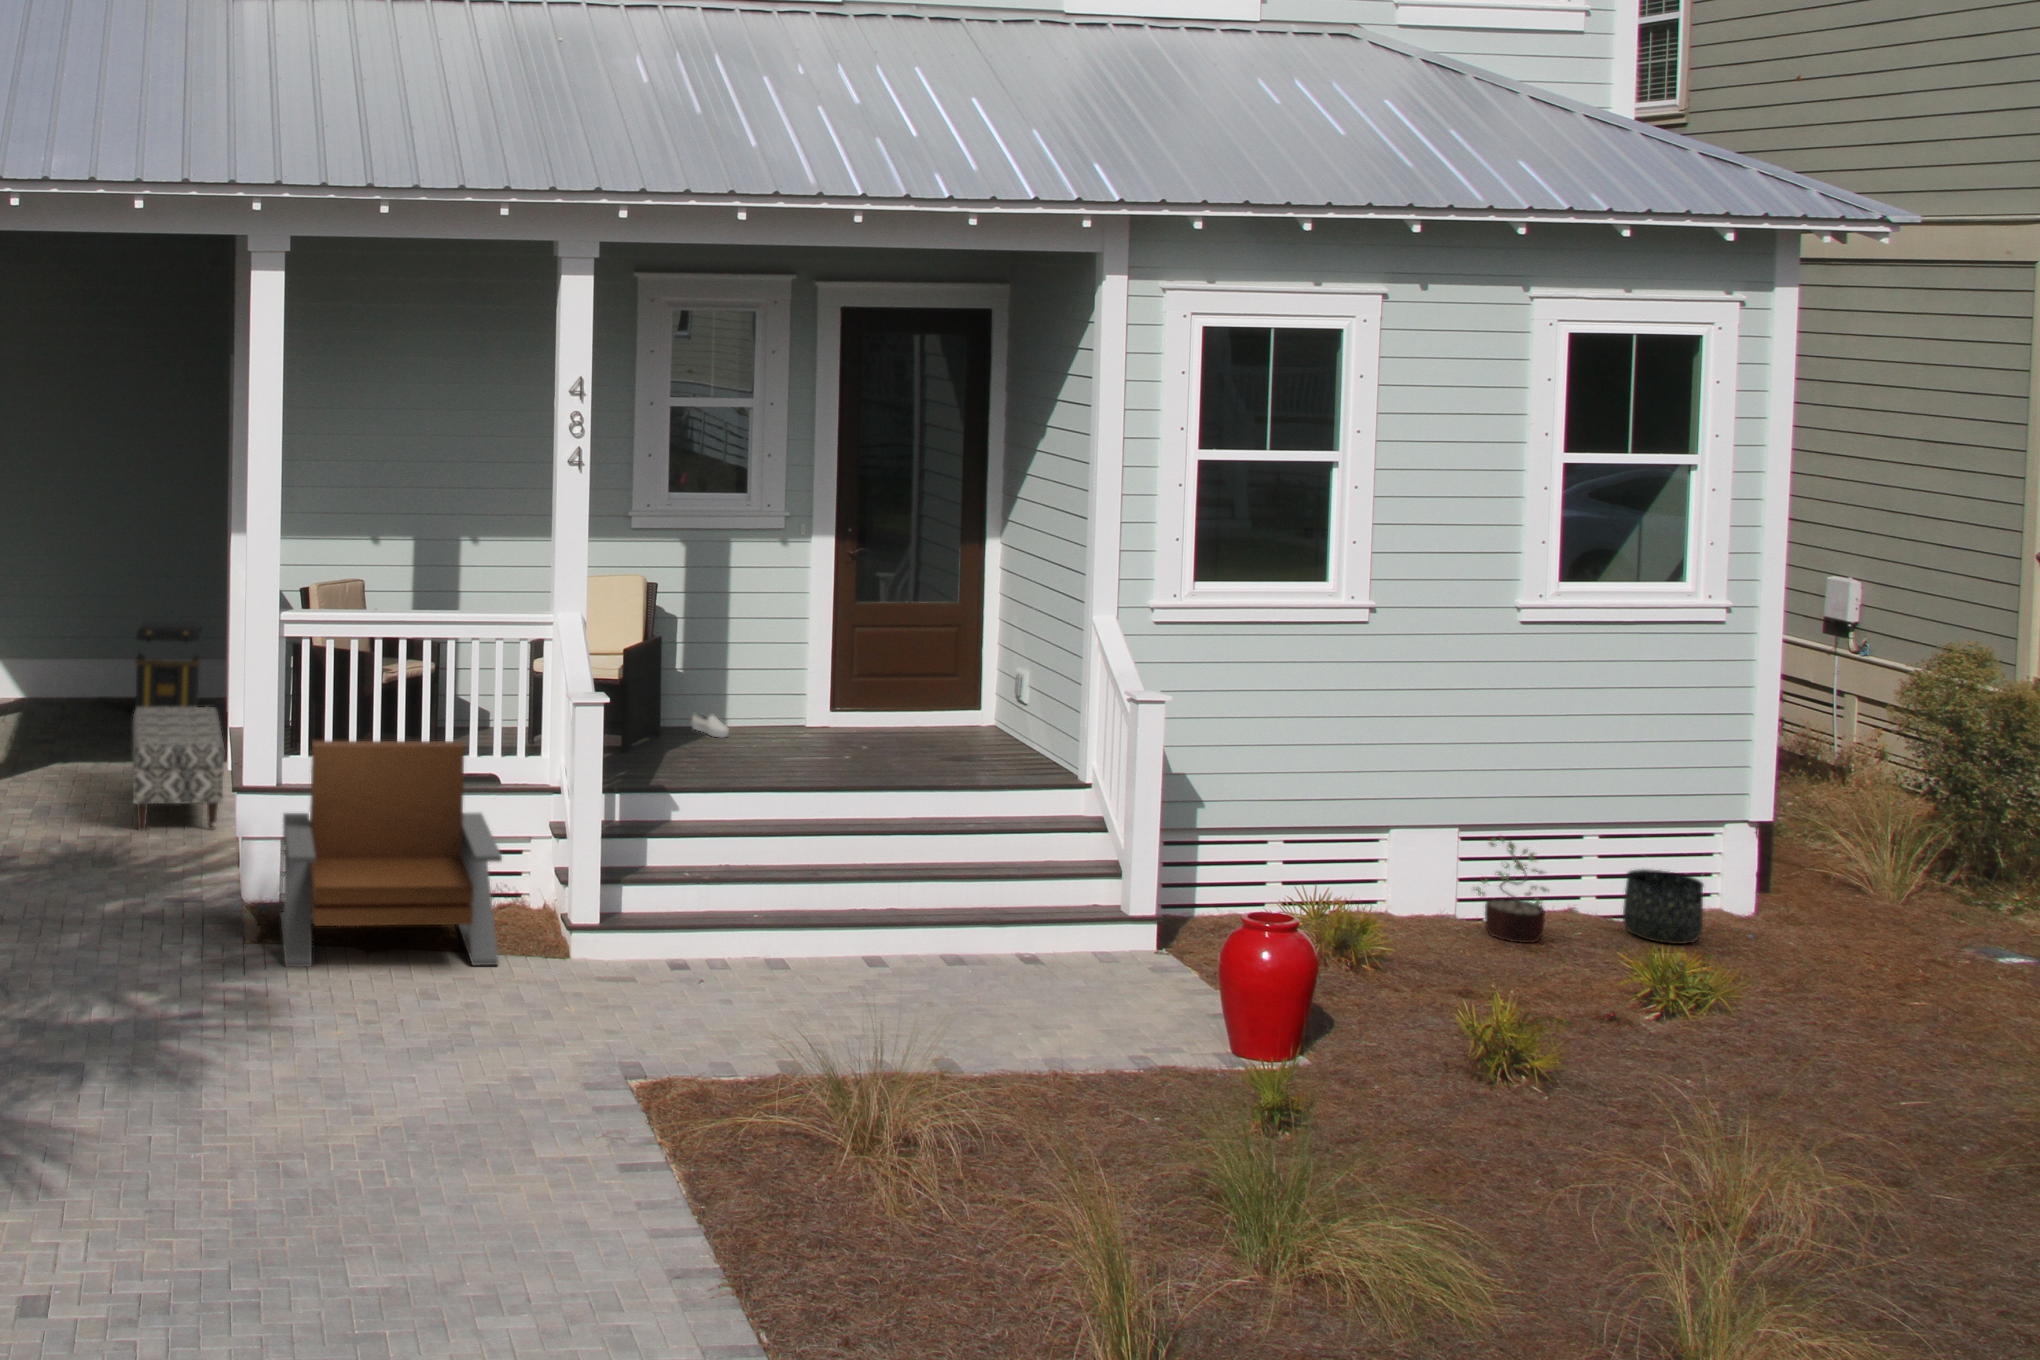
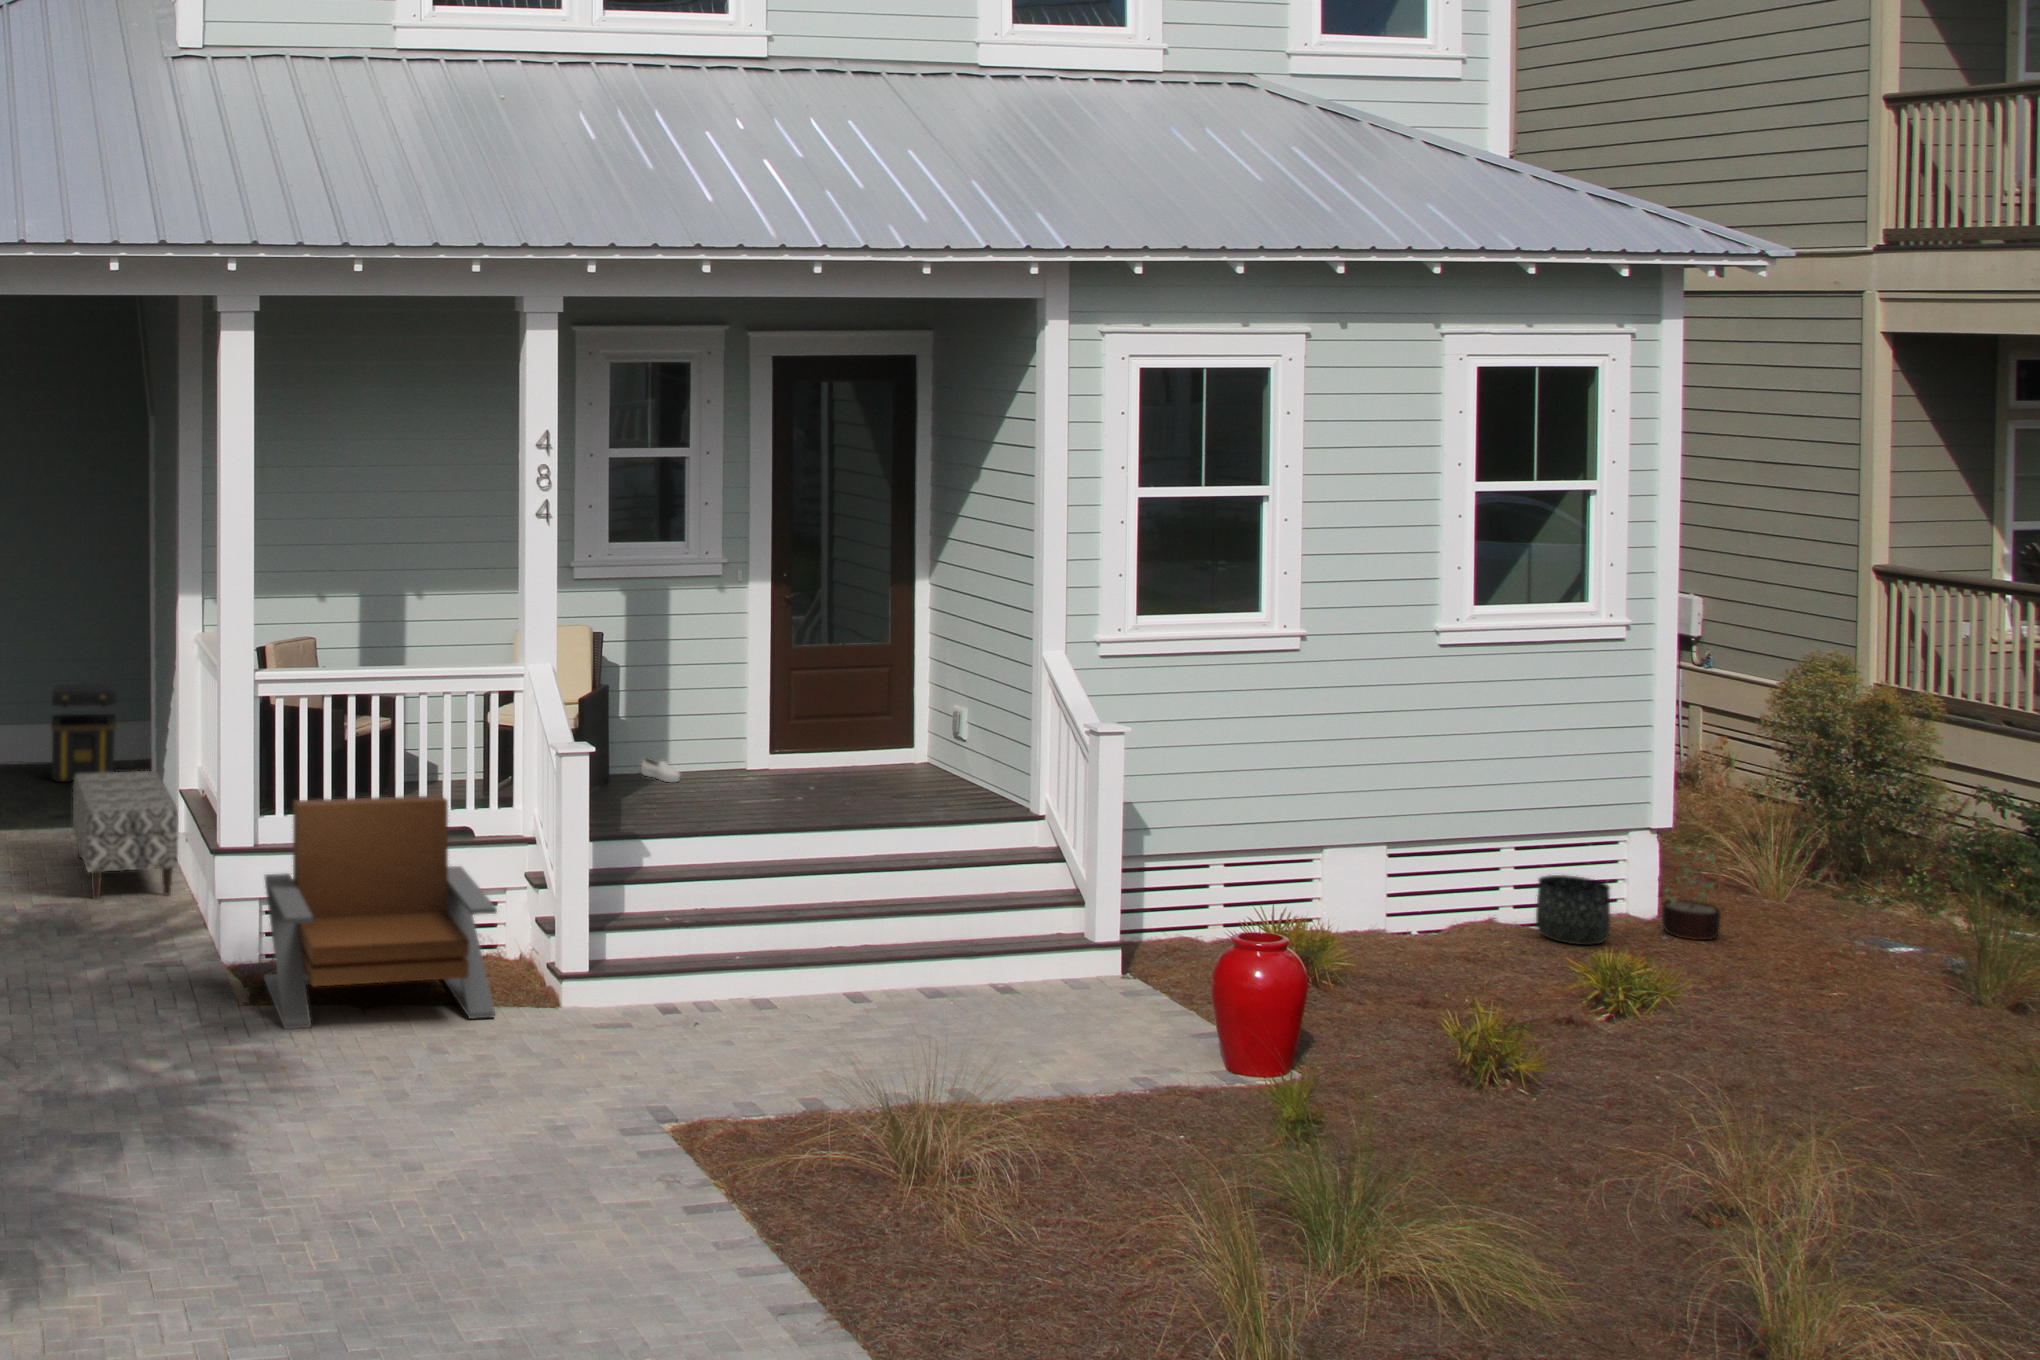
decorative plant: present [1476,836,1549,943] -> present [1662,846,1721,940]

